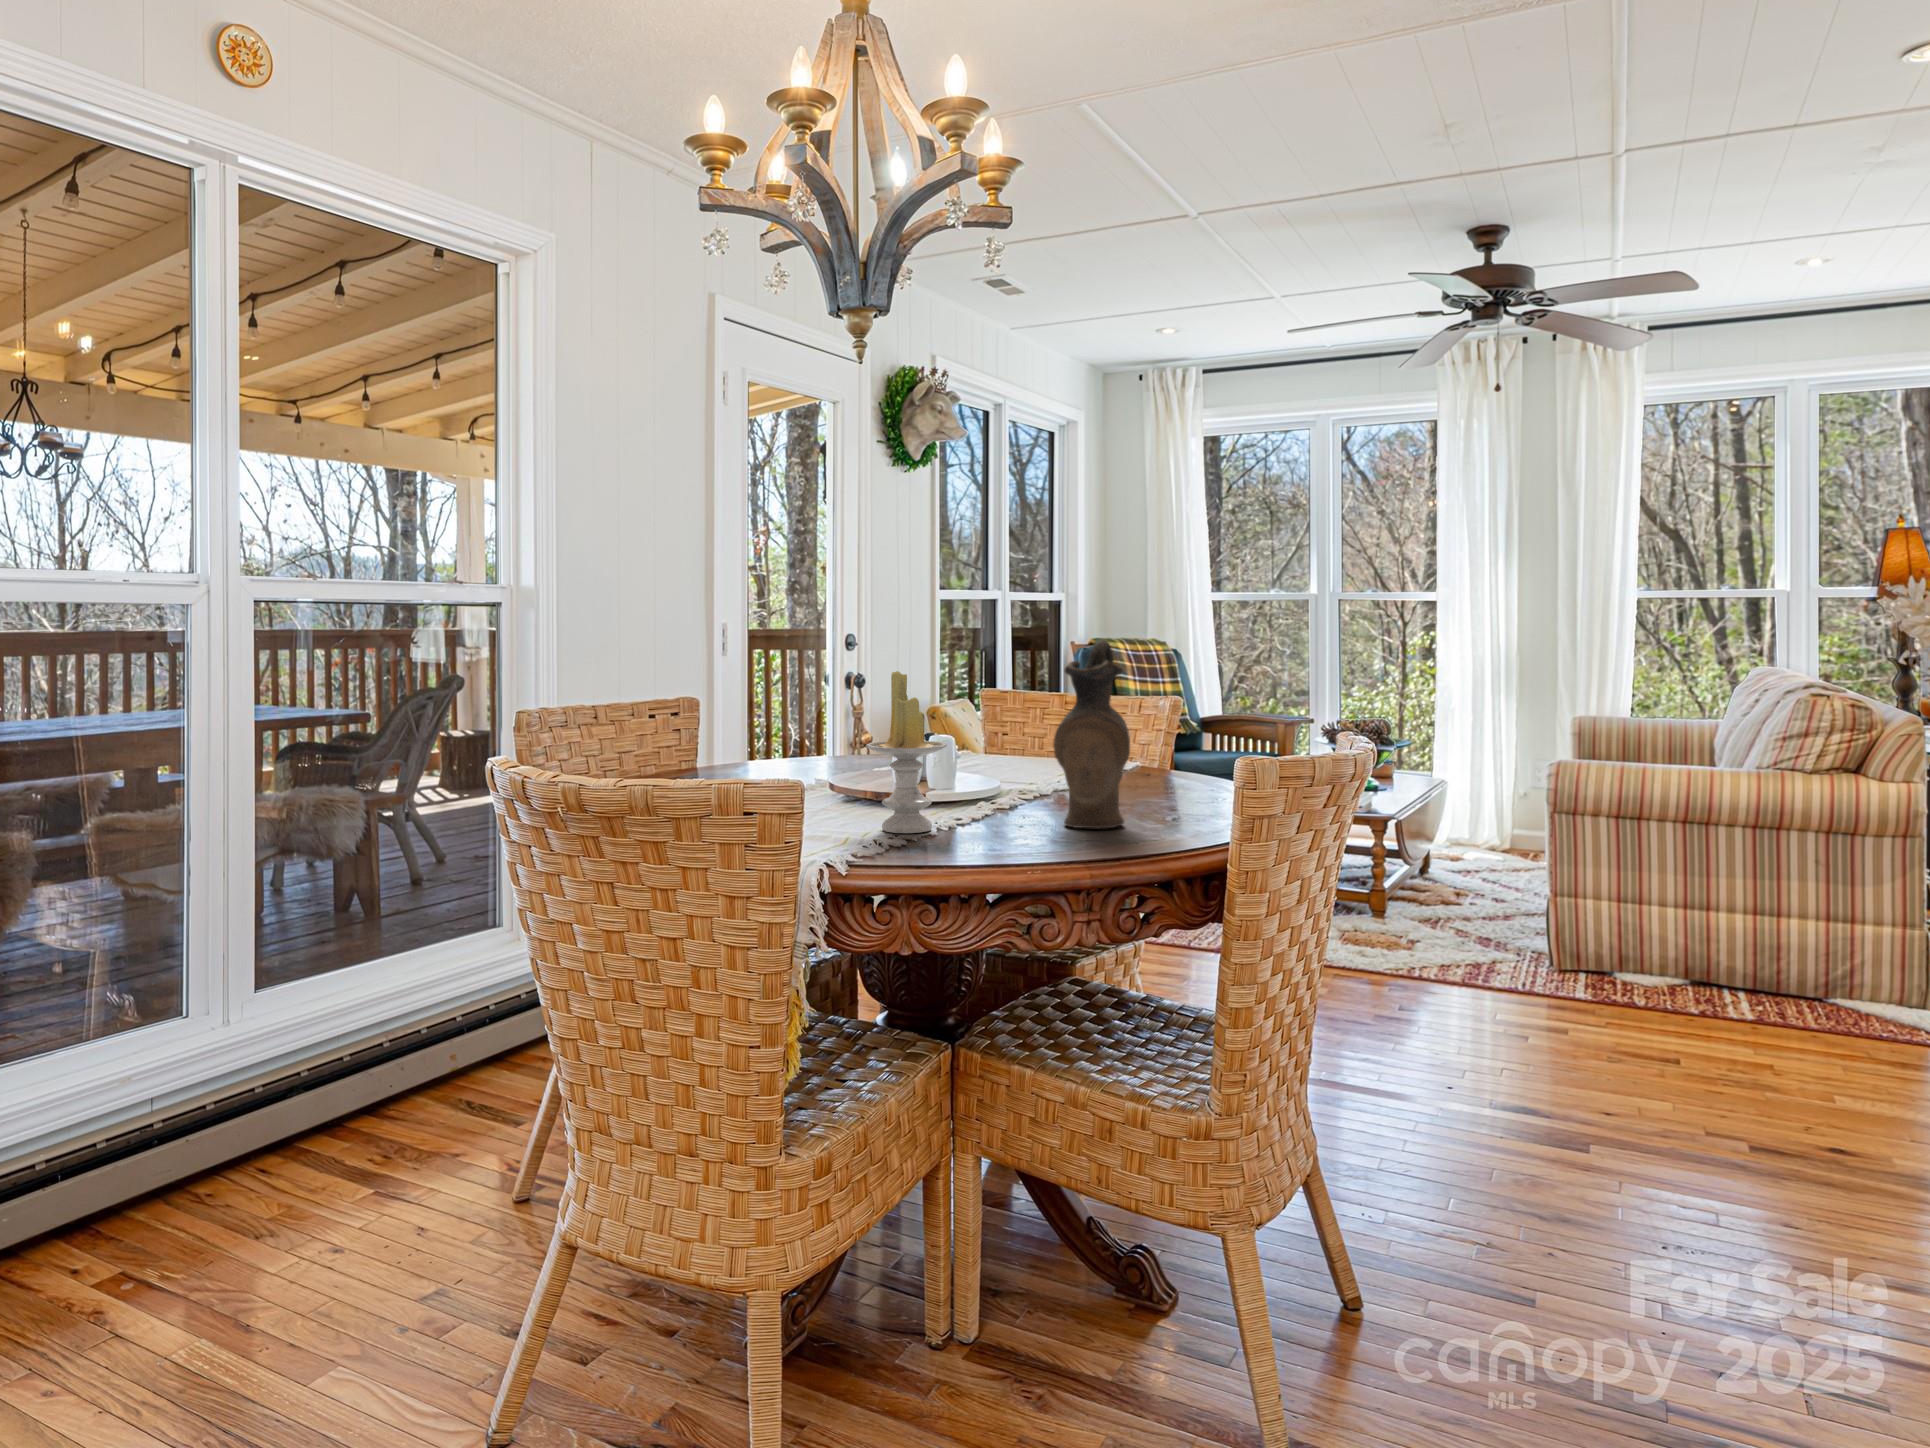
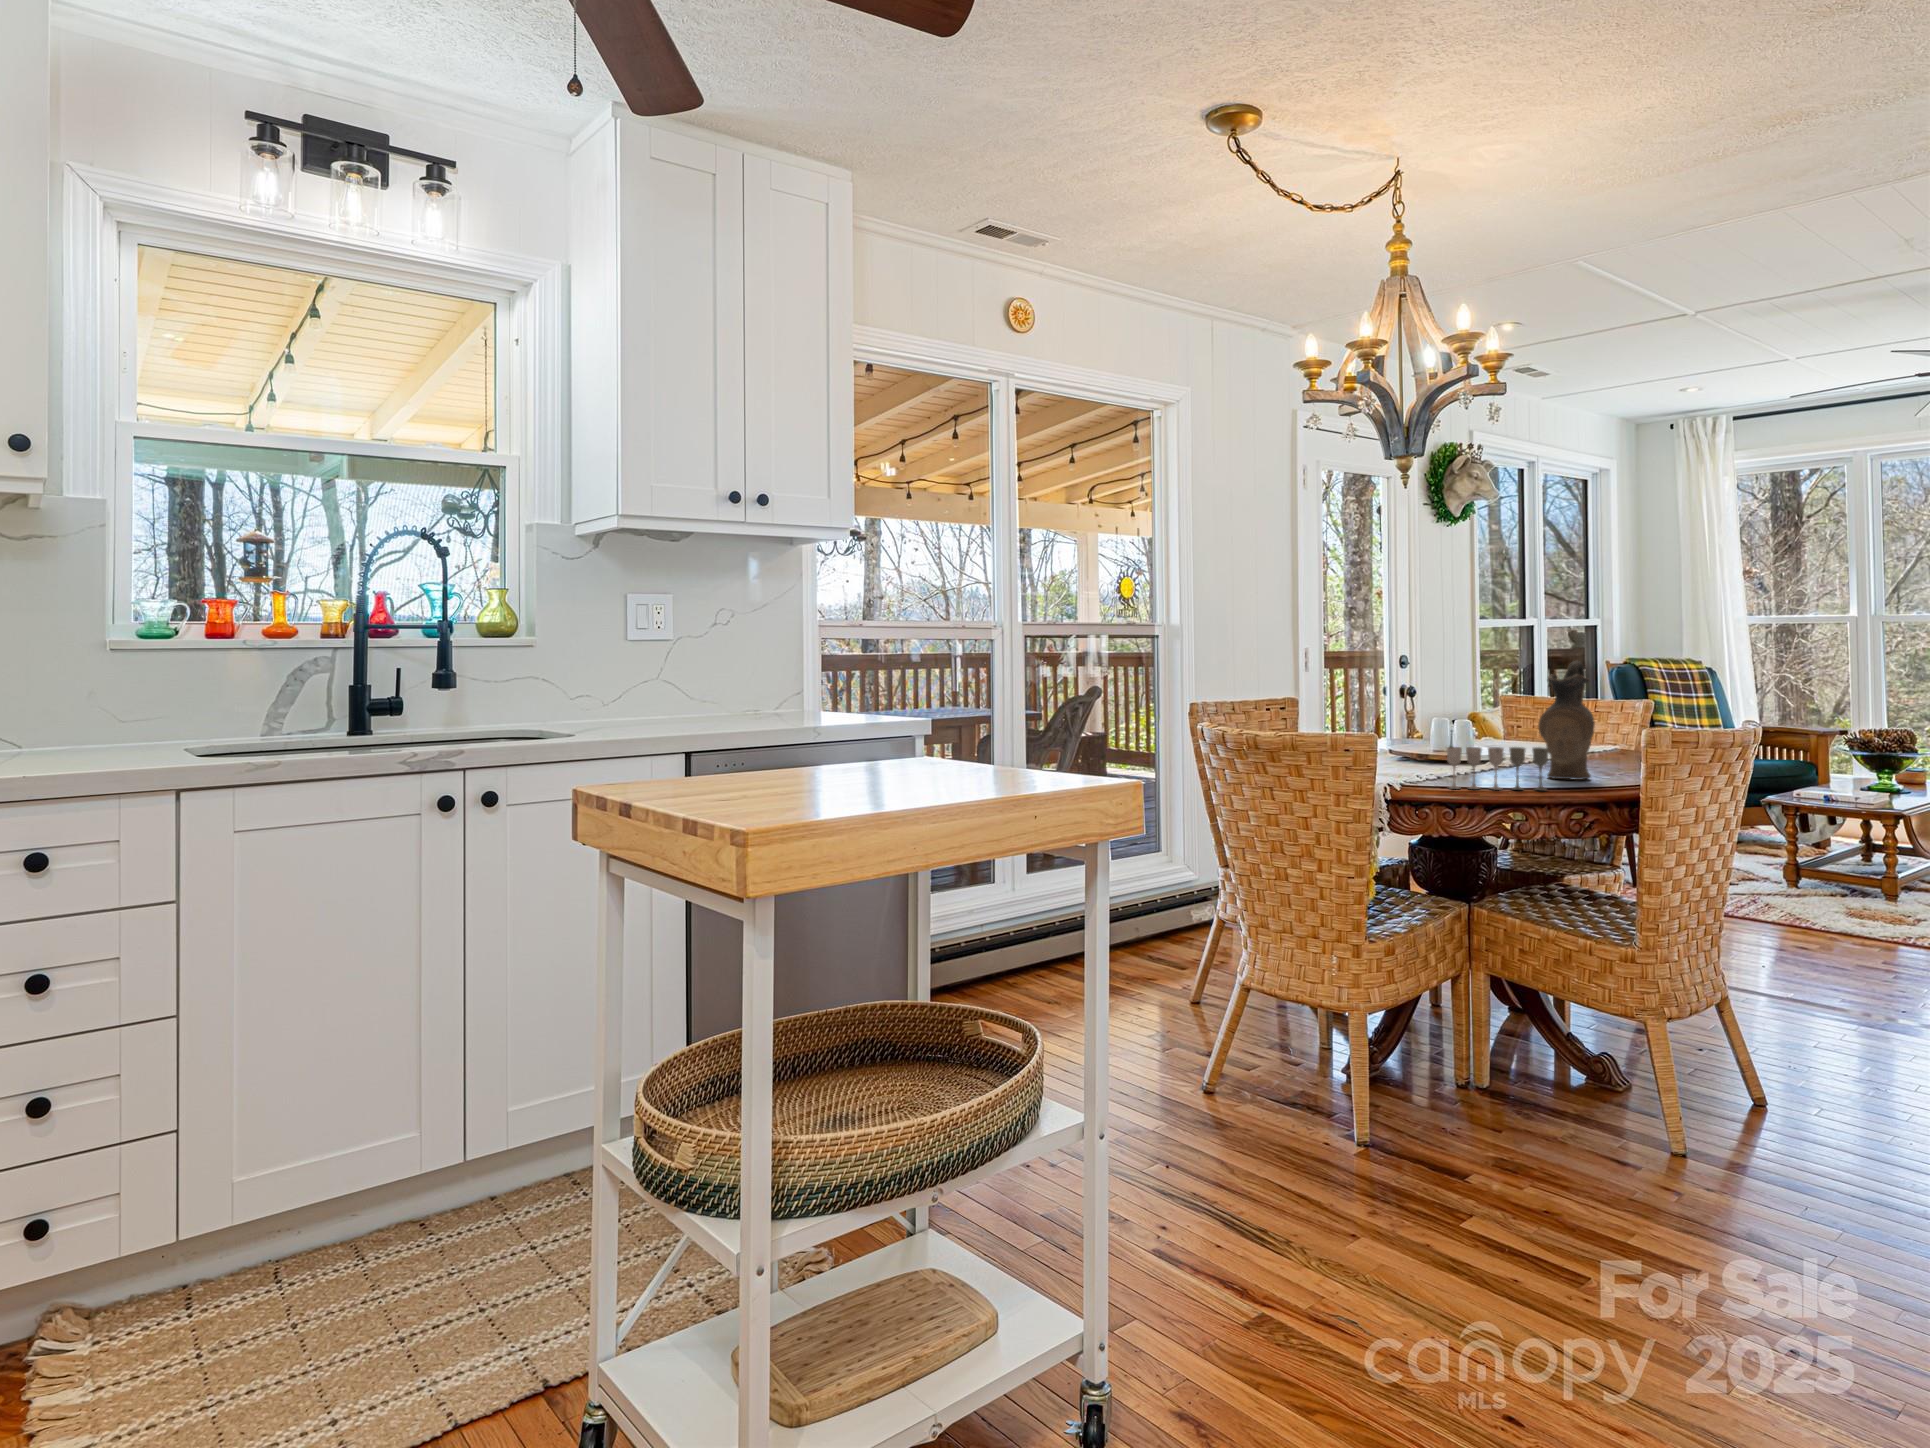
candle: present [866,671,947,833] -> none [1410,680,1464,776]
wine glass: none [924,786,1080,866] -> present [1447,747,1549,790]

